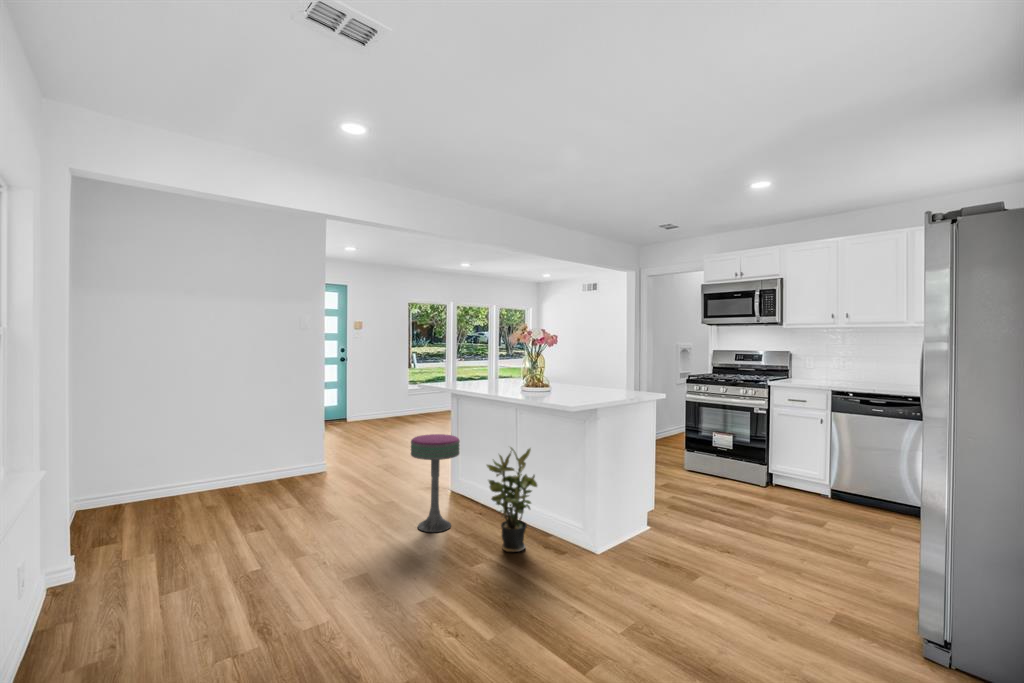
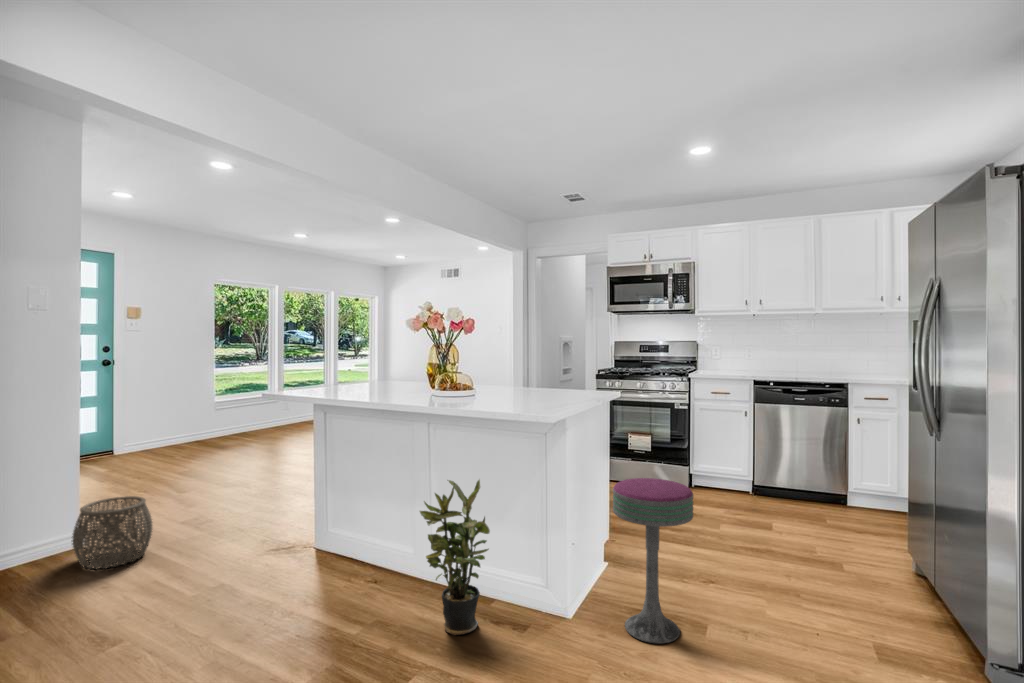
bar stool: present [411,434,460,532] -> present [613,478,693,643]
woven basket: none [307,445,351,487] -> present [72,496,152,569]

